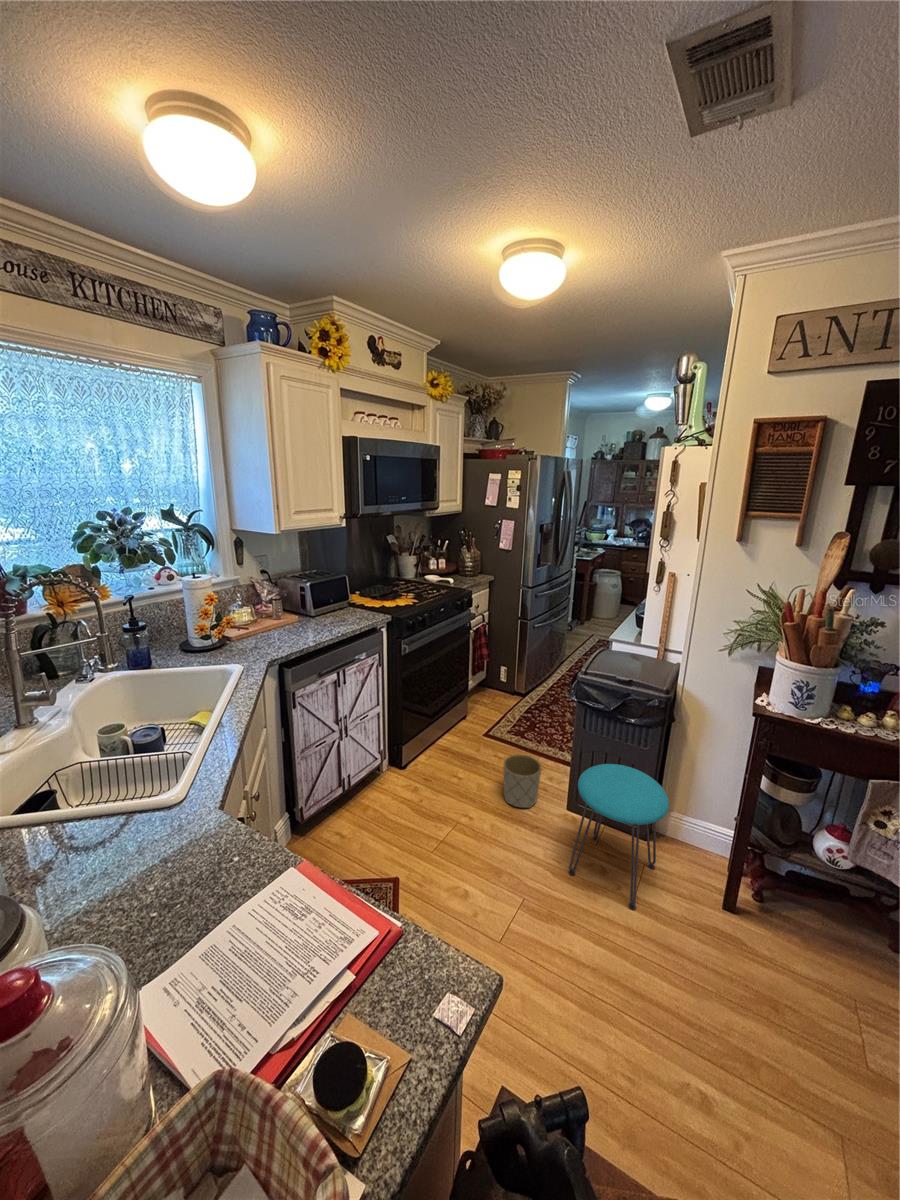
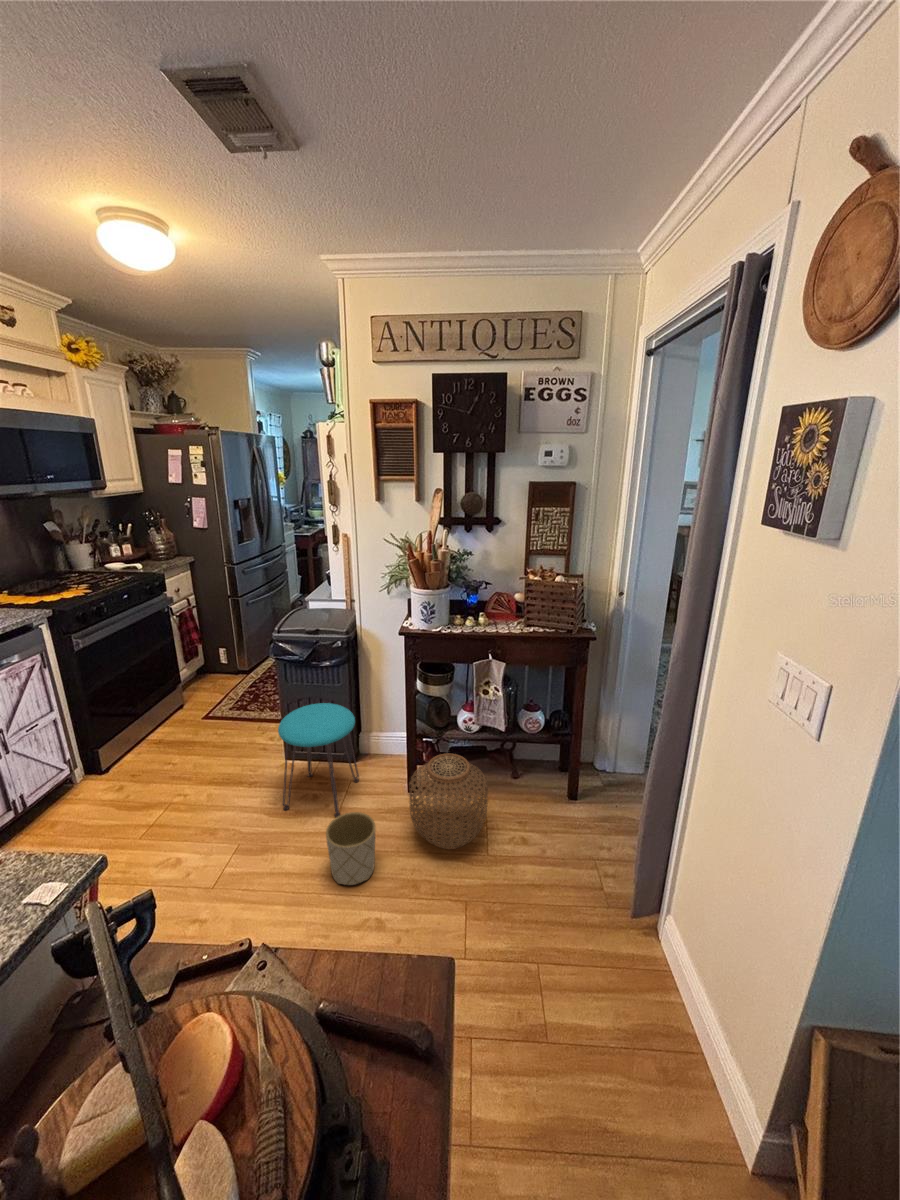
planter: present [504,754,541,808] -> present [326,812,375,885]
woven basket: none [743,894,886,1043] -> present [409,753,488,849]

